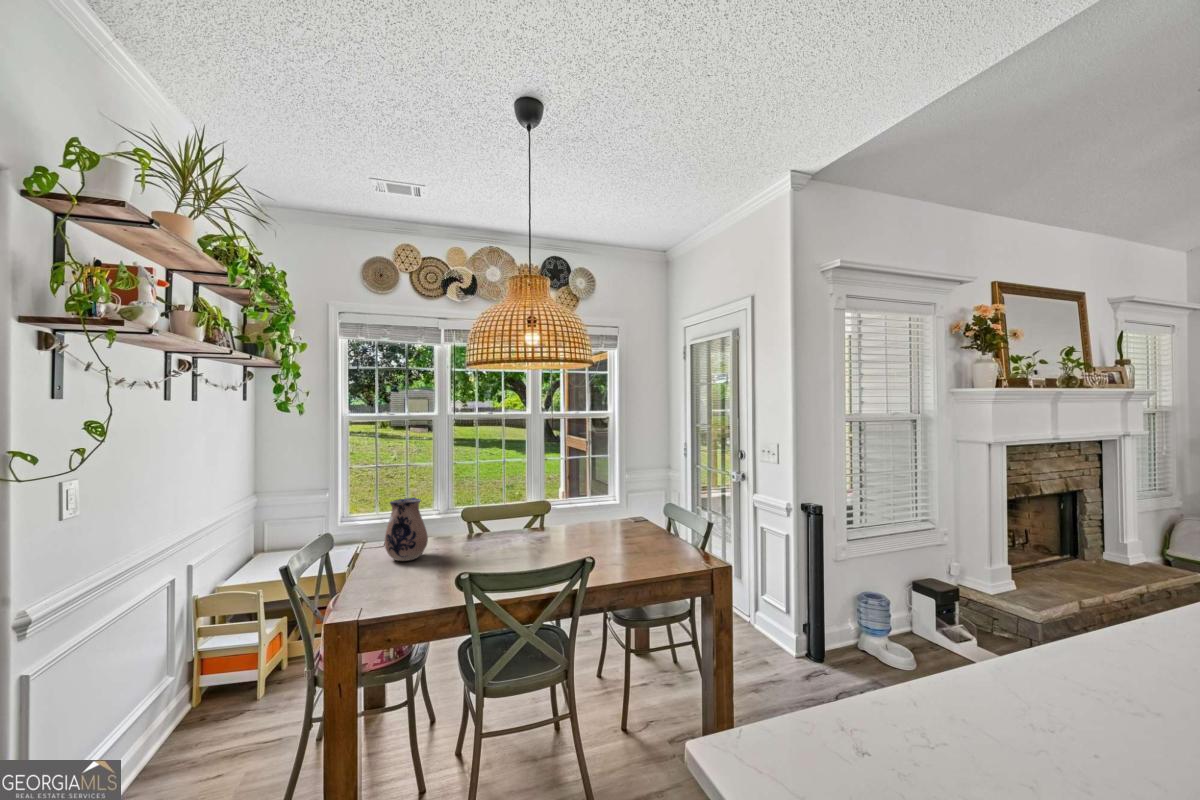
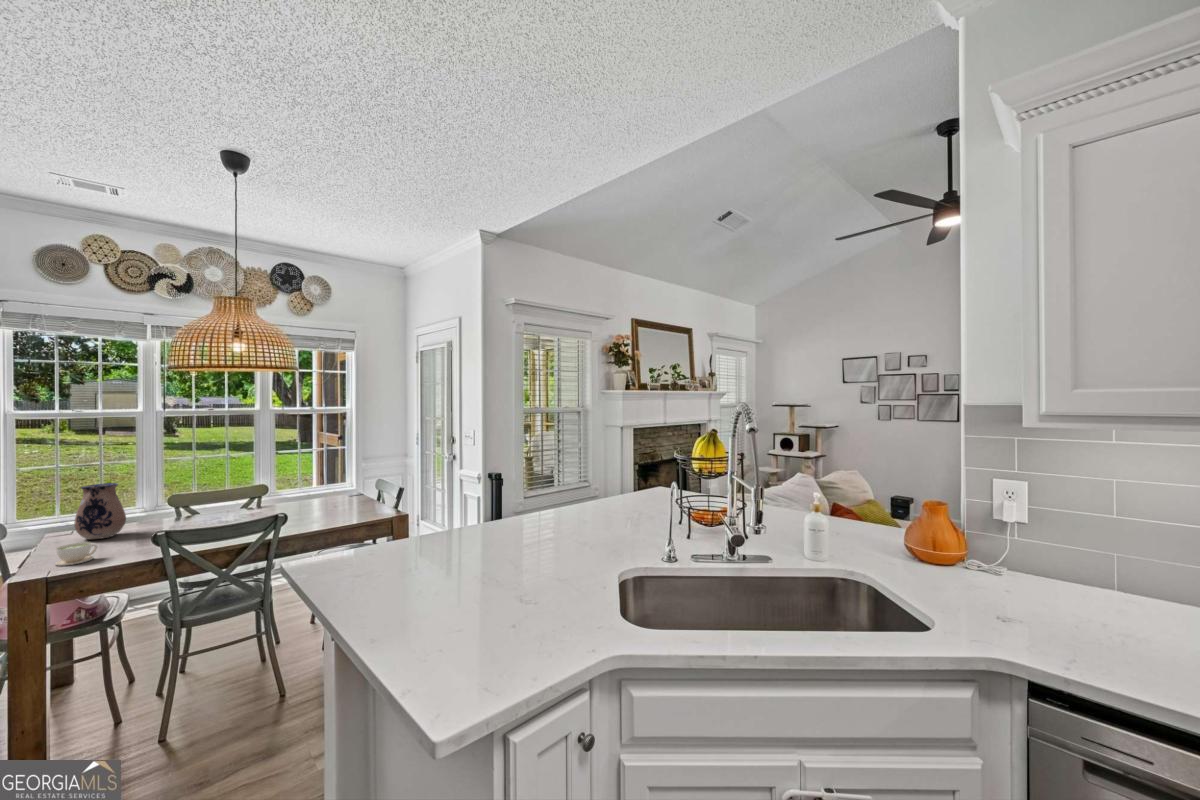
coffee cup: none [366,574,404,604] -> present [55,542,97,566]

